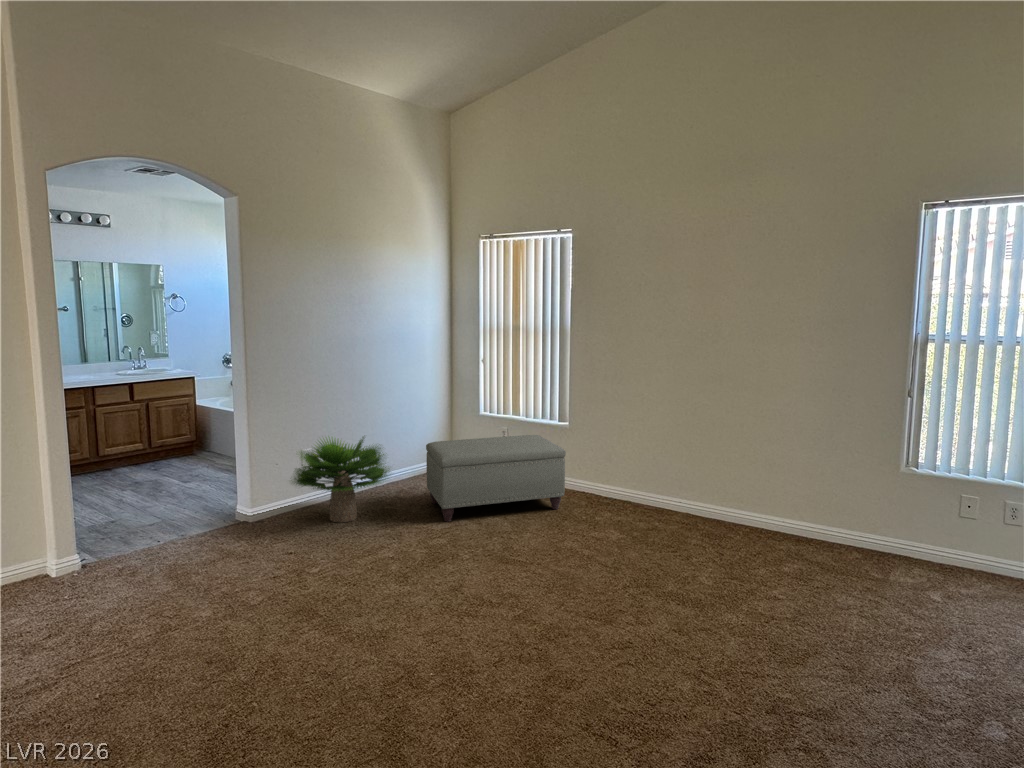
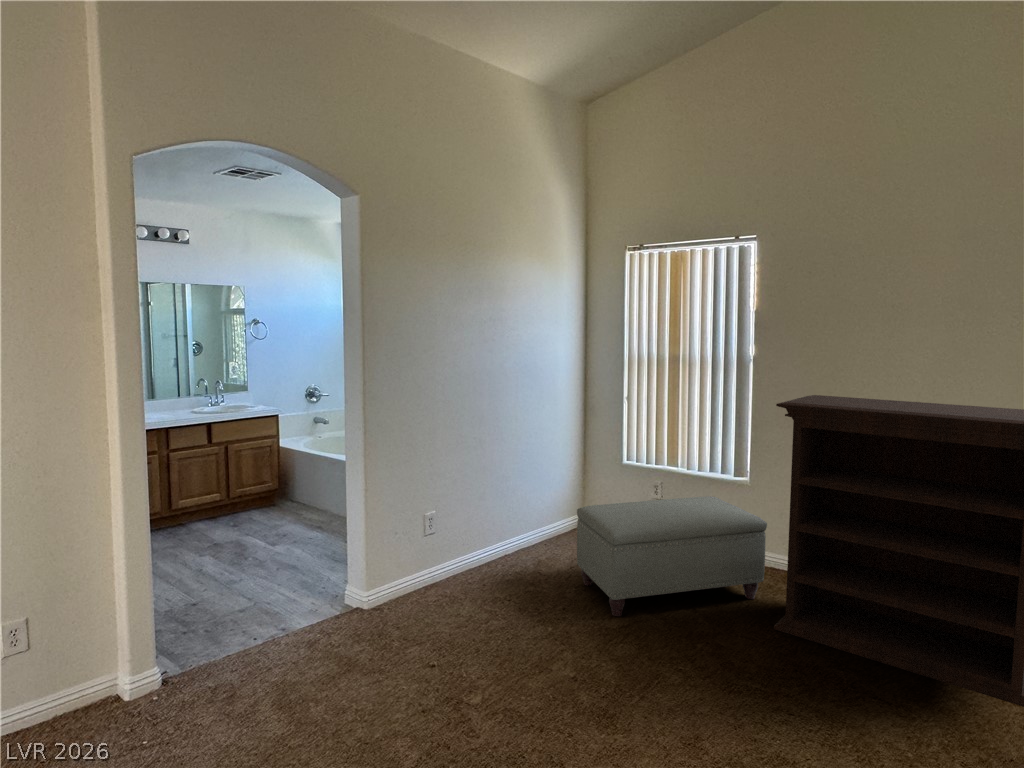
bookshelf: none [559,353,749,566] -> present [774,395,1024,707]
potted plant: present [293,437,389,522] -> none [410,494,546,614]

